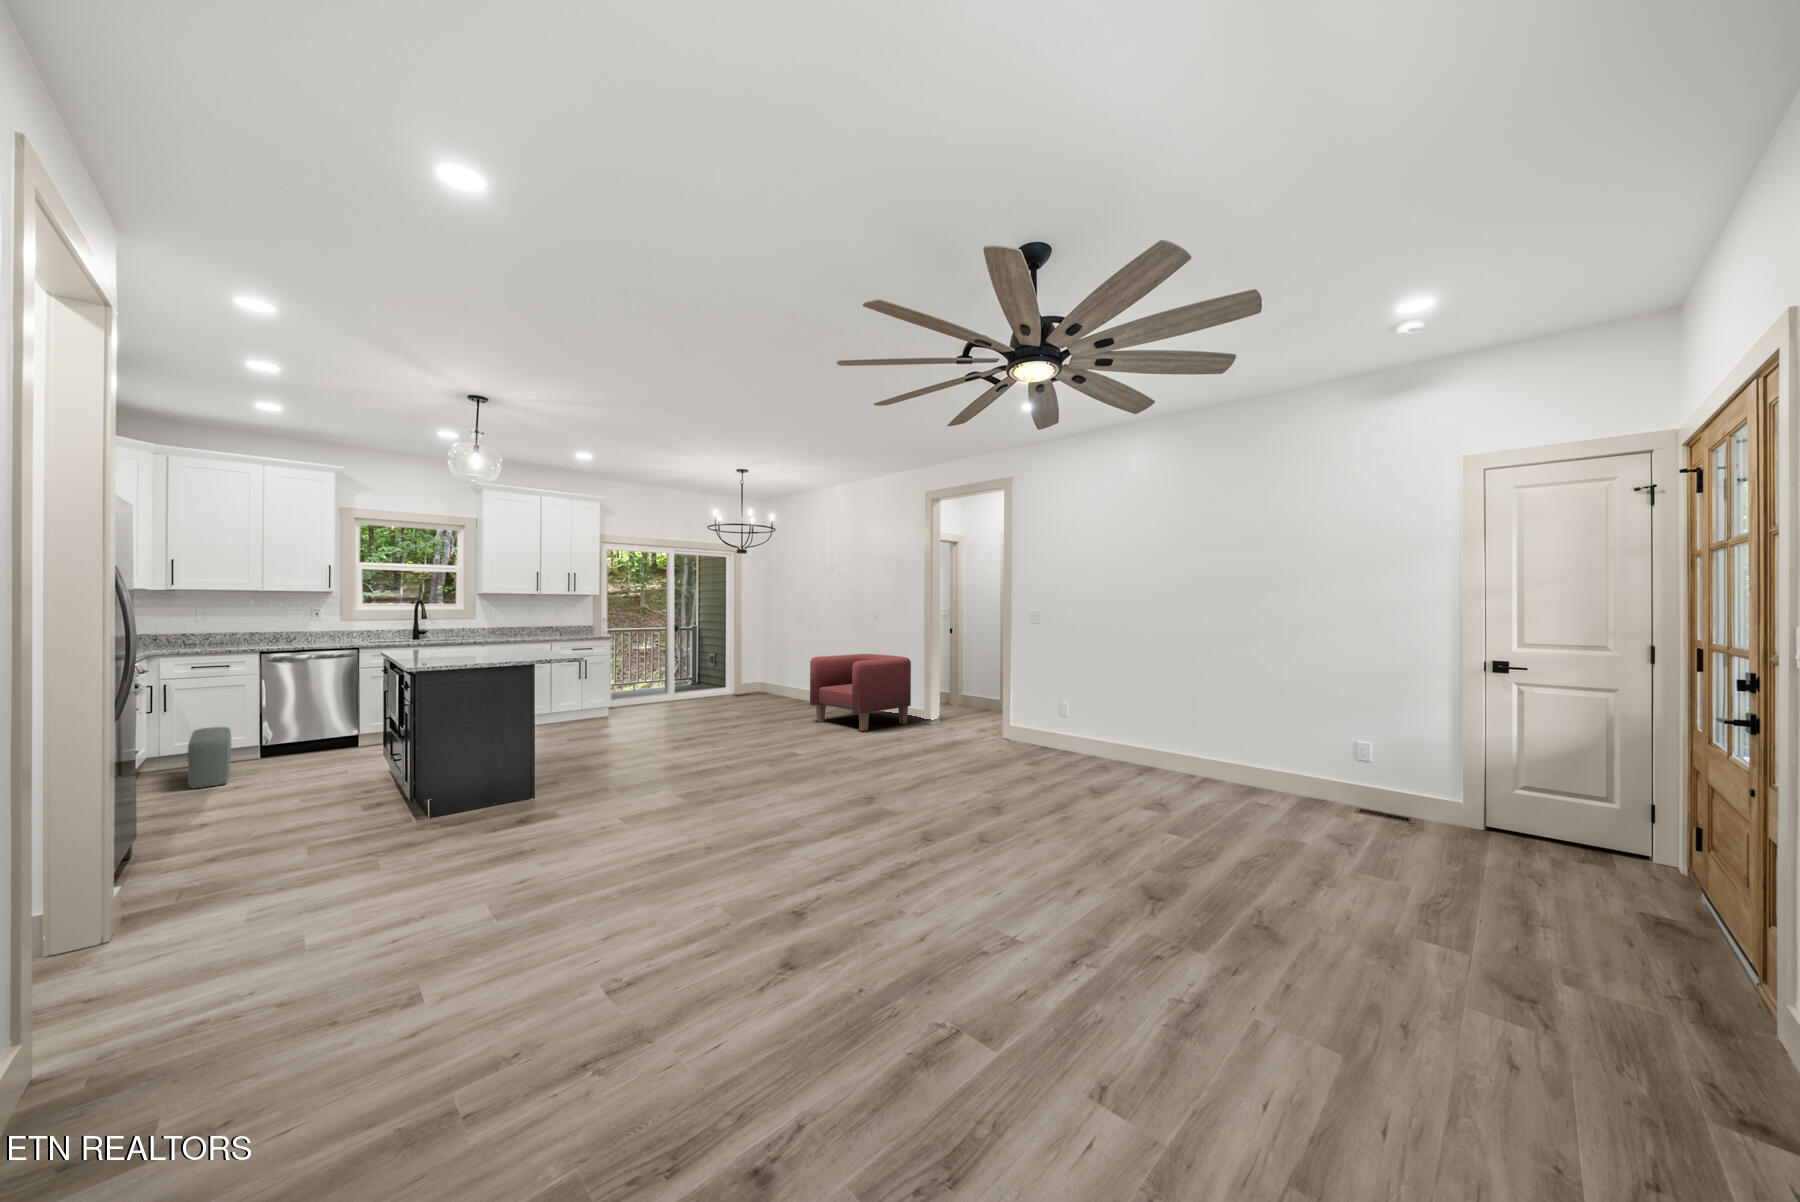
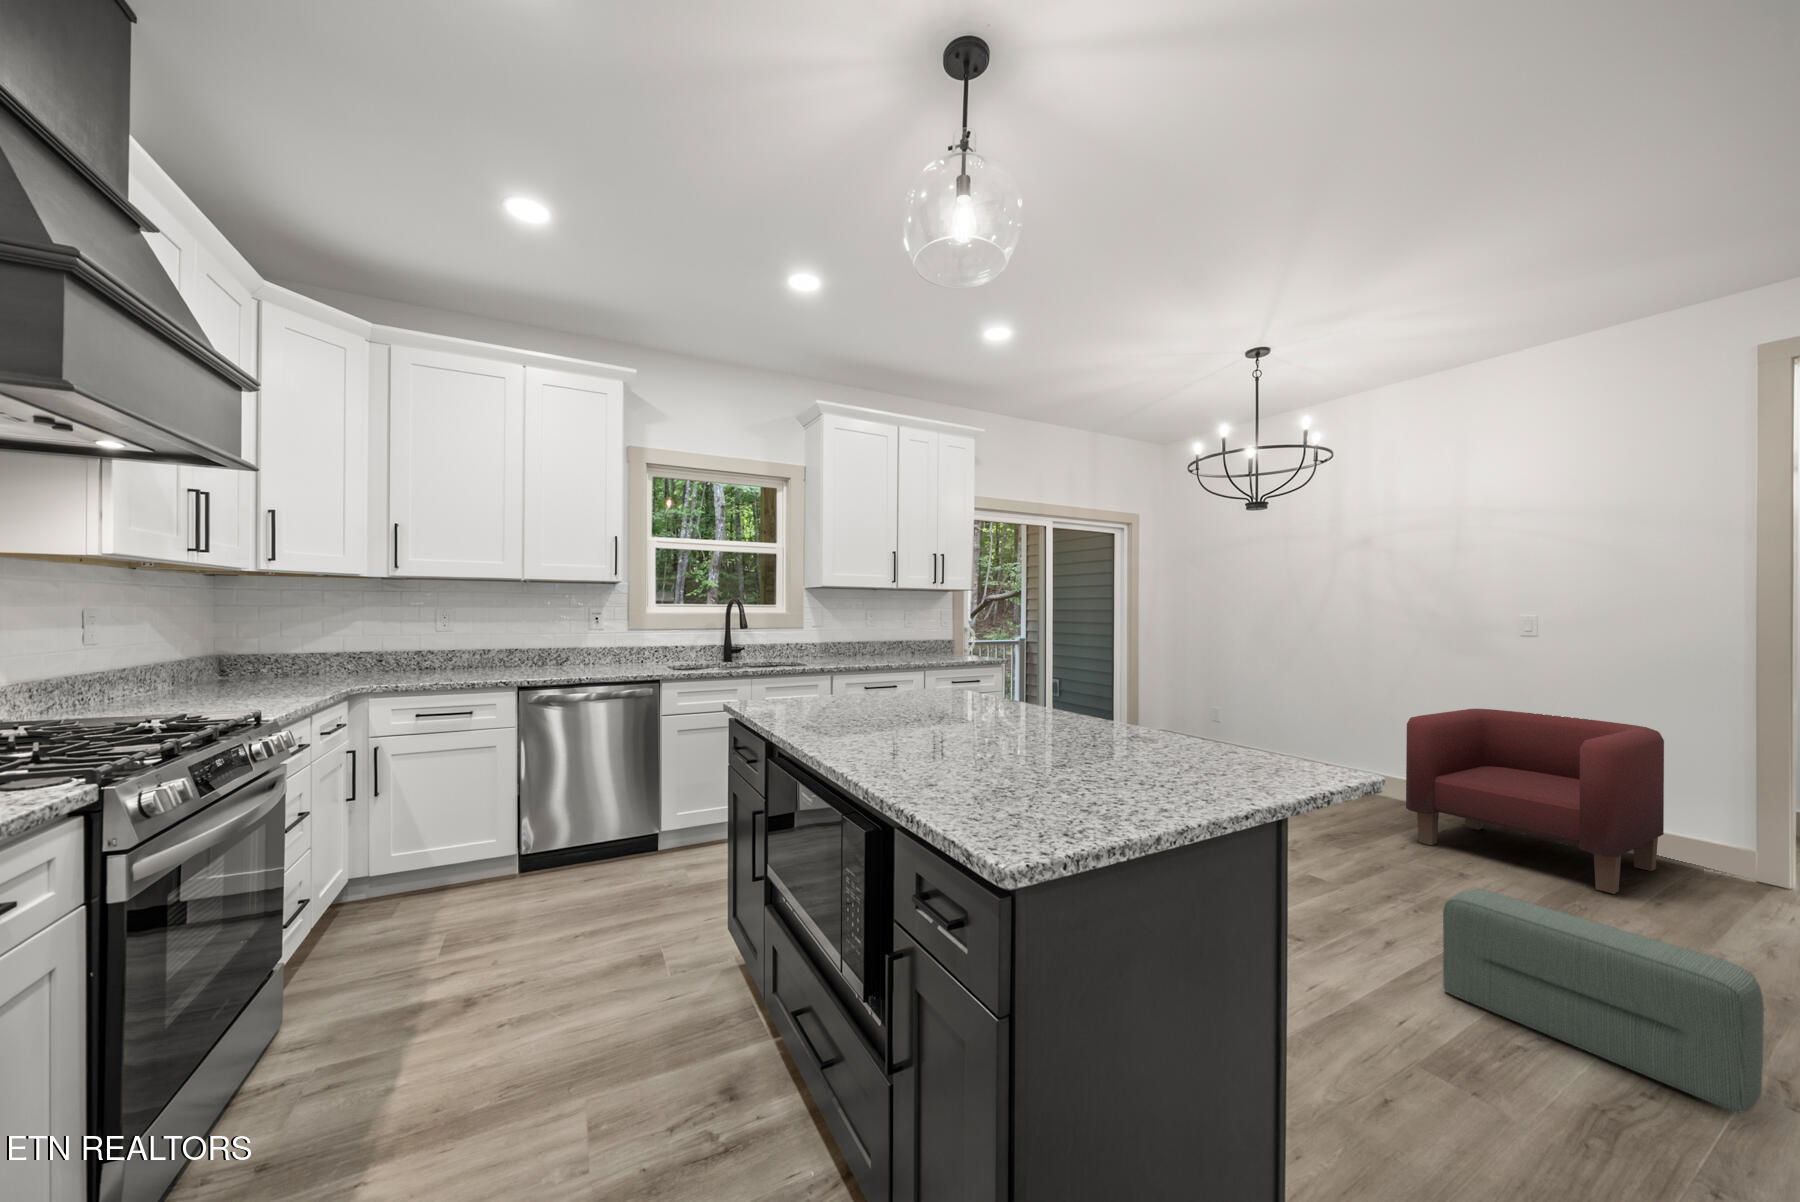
pouf: present [187,727,232,788] -> present [1443,889,1764,1113]

